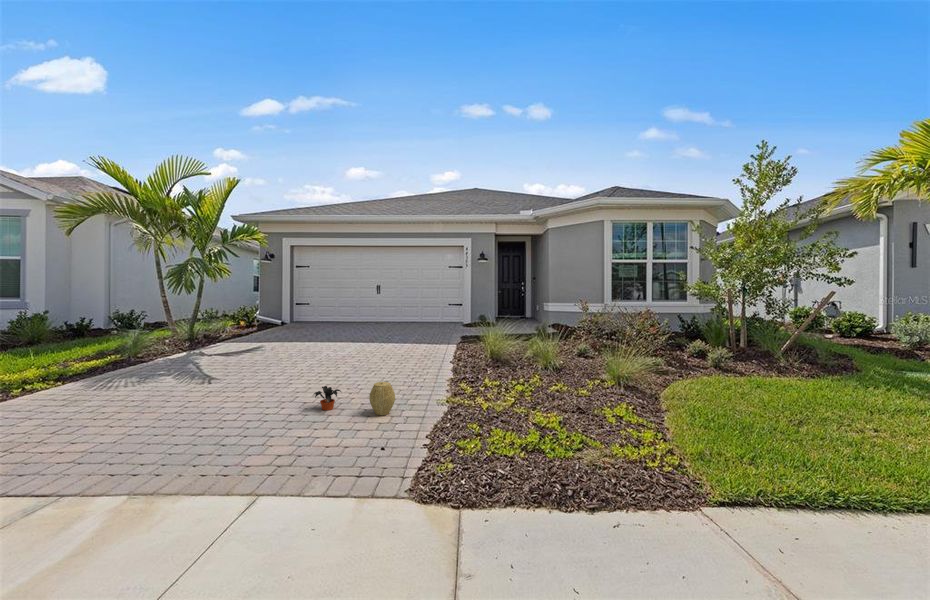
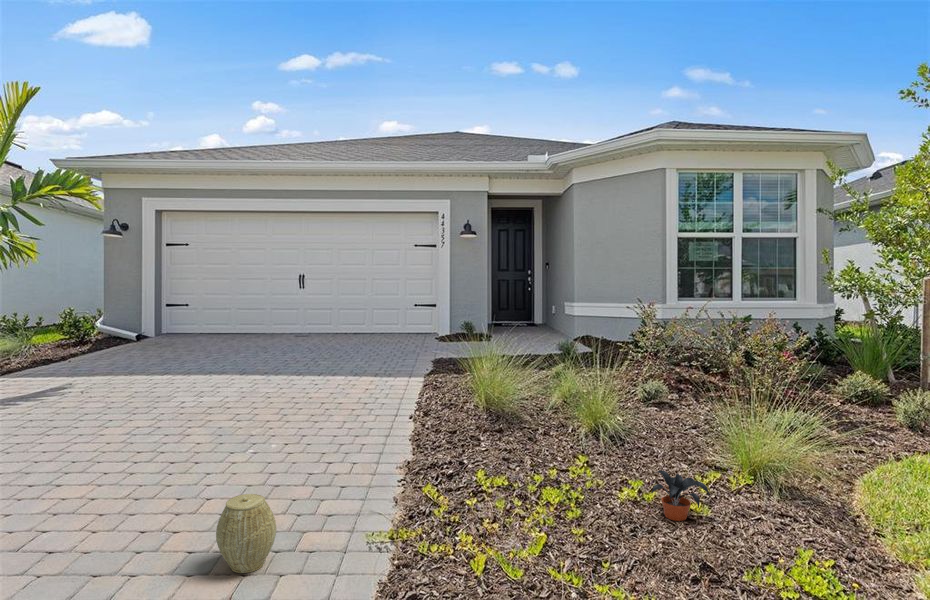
potted plant: present [314,386,341,410] -> present [651,470,710,521]

